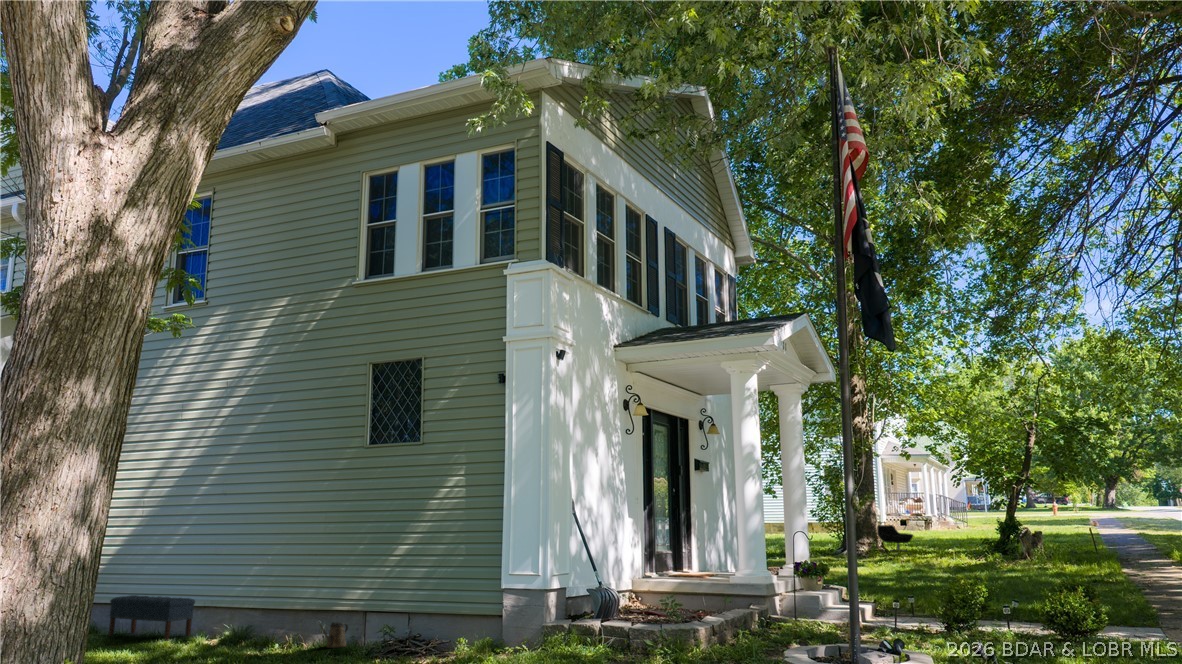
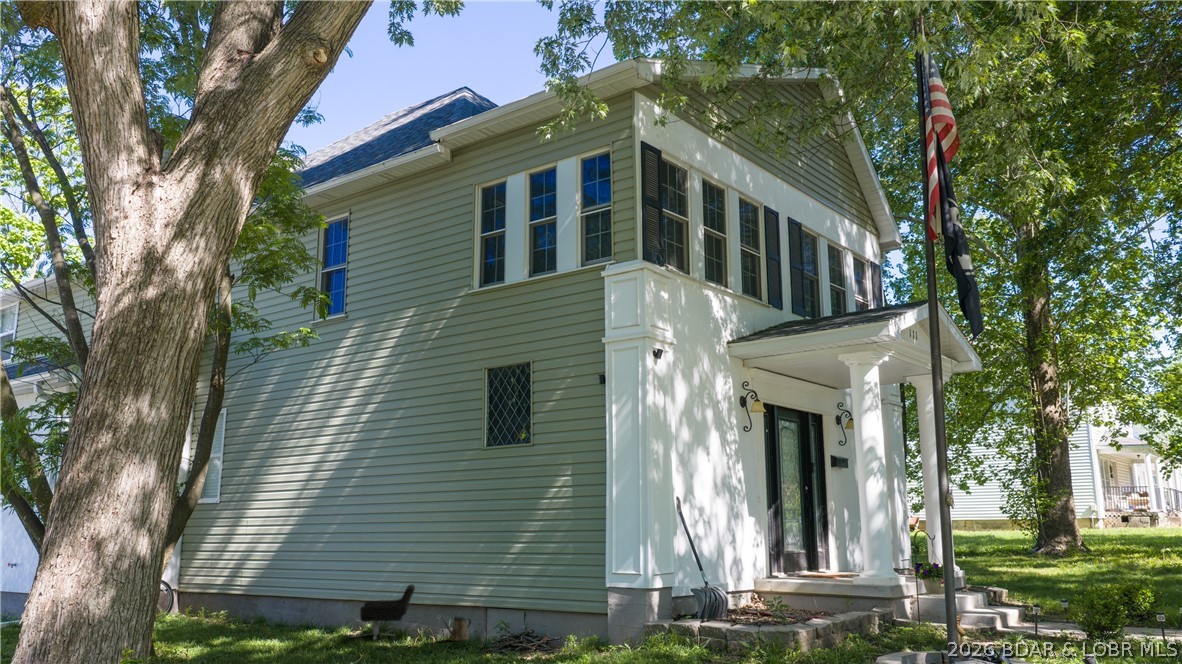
lounge chair: present [877,525,913,551] -> present [360,584,415,639]
bench: present [109,595,195,641] -> none [274,587,345,629]

